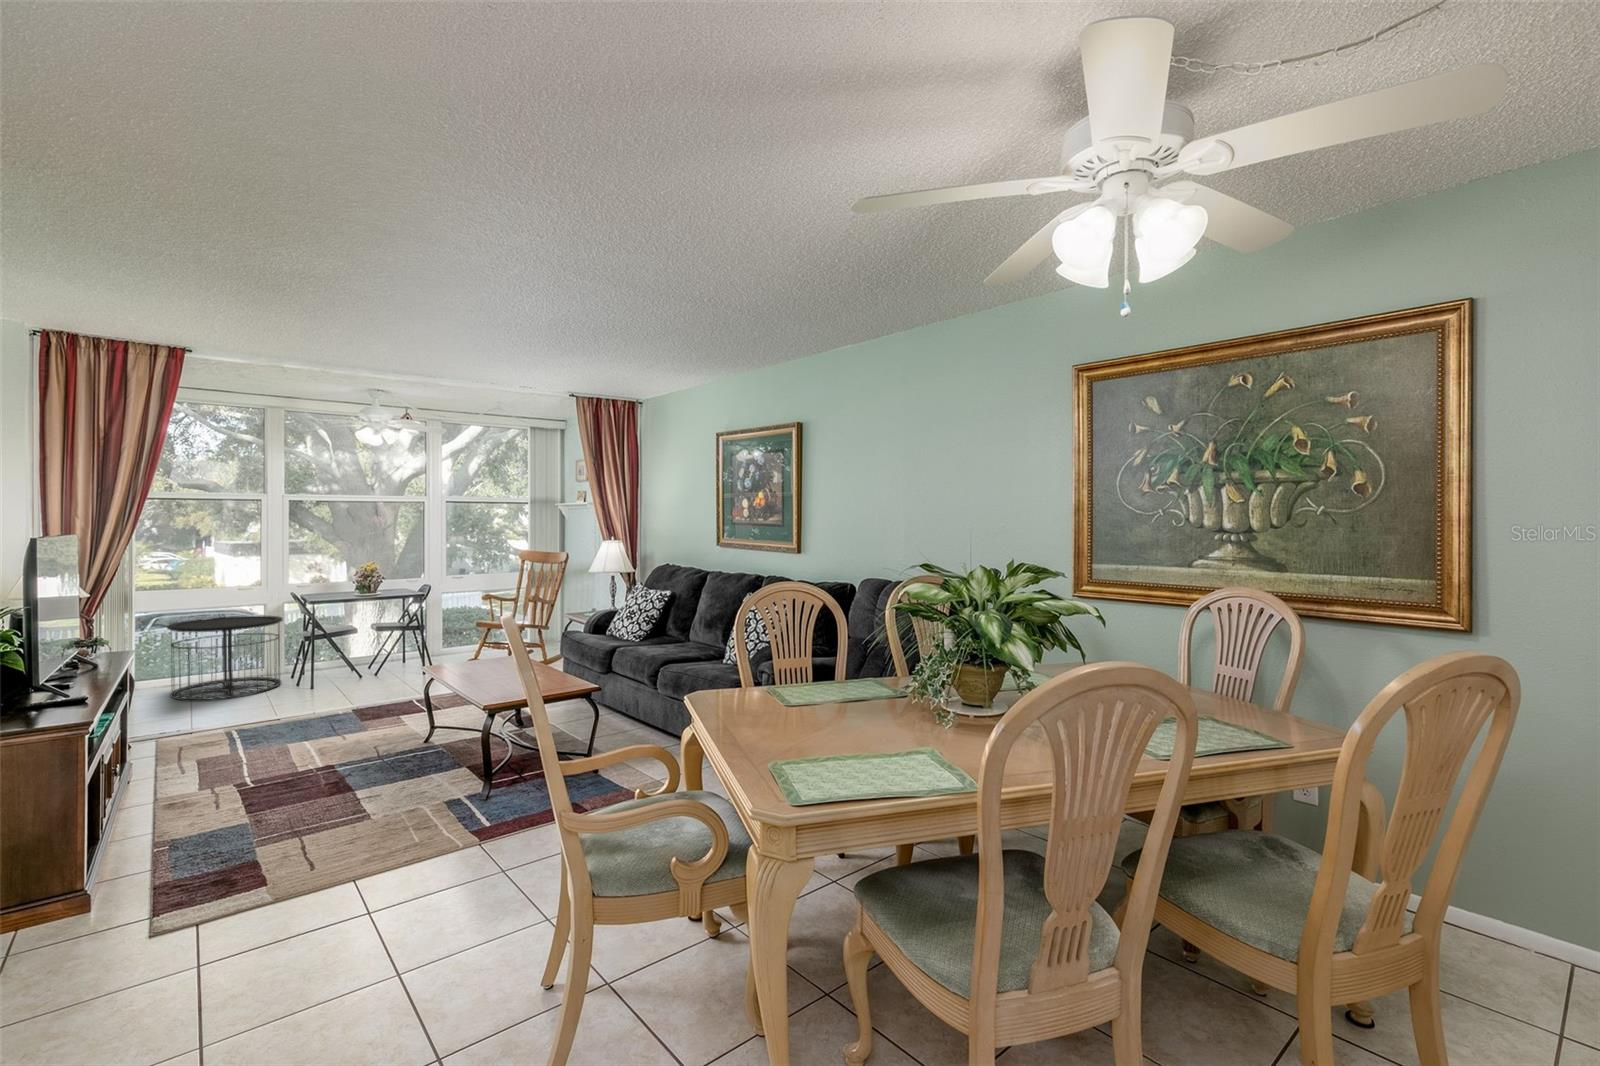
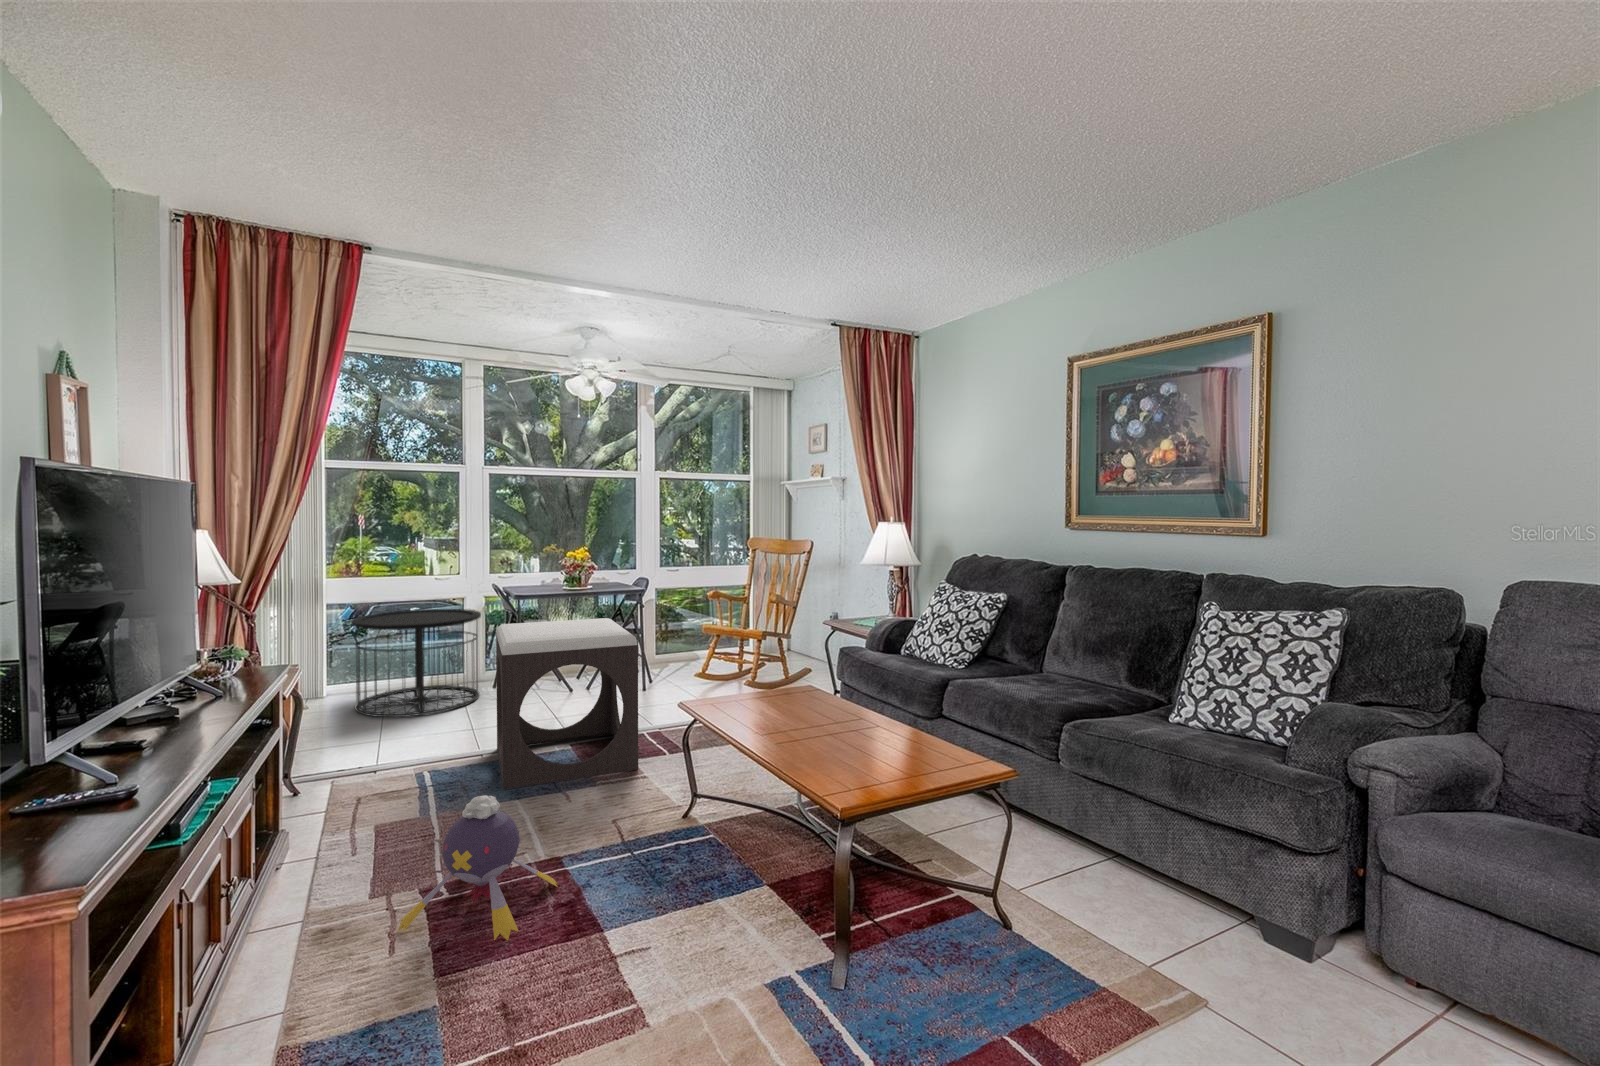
footstool: none [293,617,402,735] -> present [496,618,638,790]
plush toy: none [222,720,330,798] -> present [398,795,557,940]

